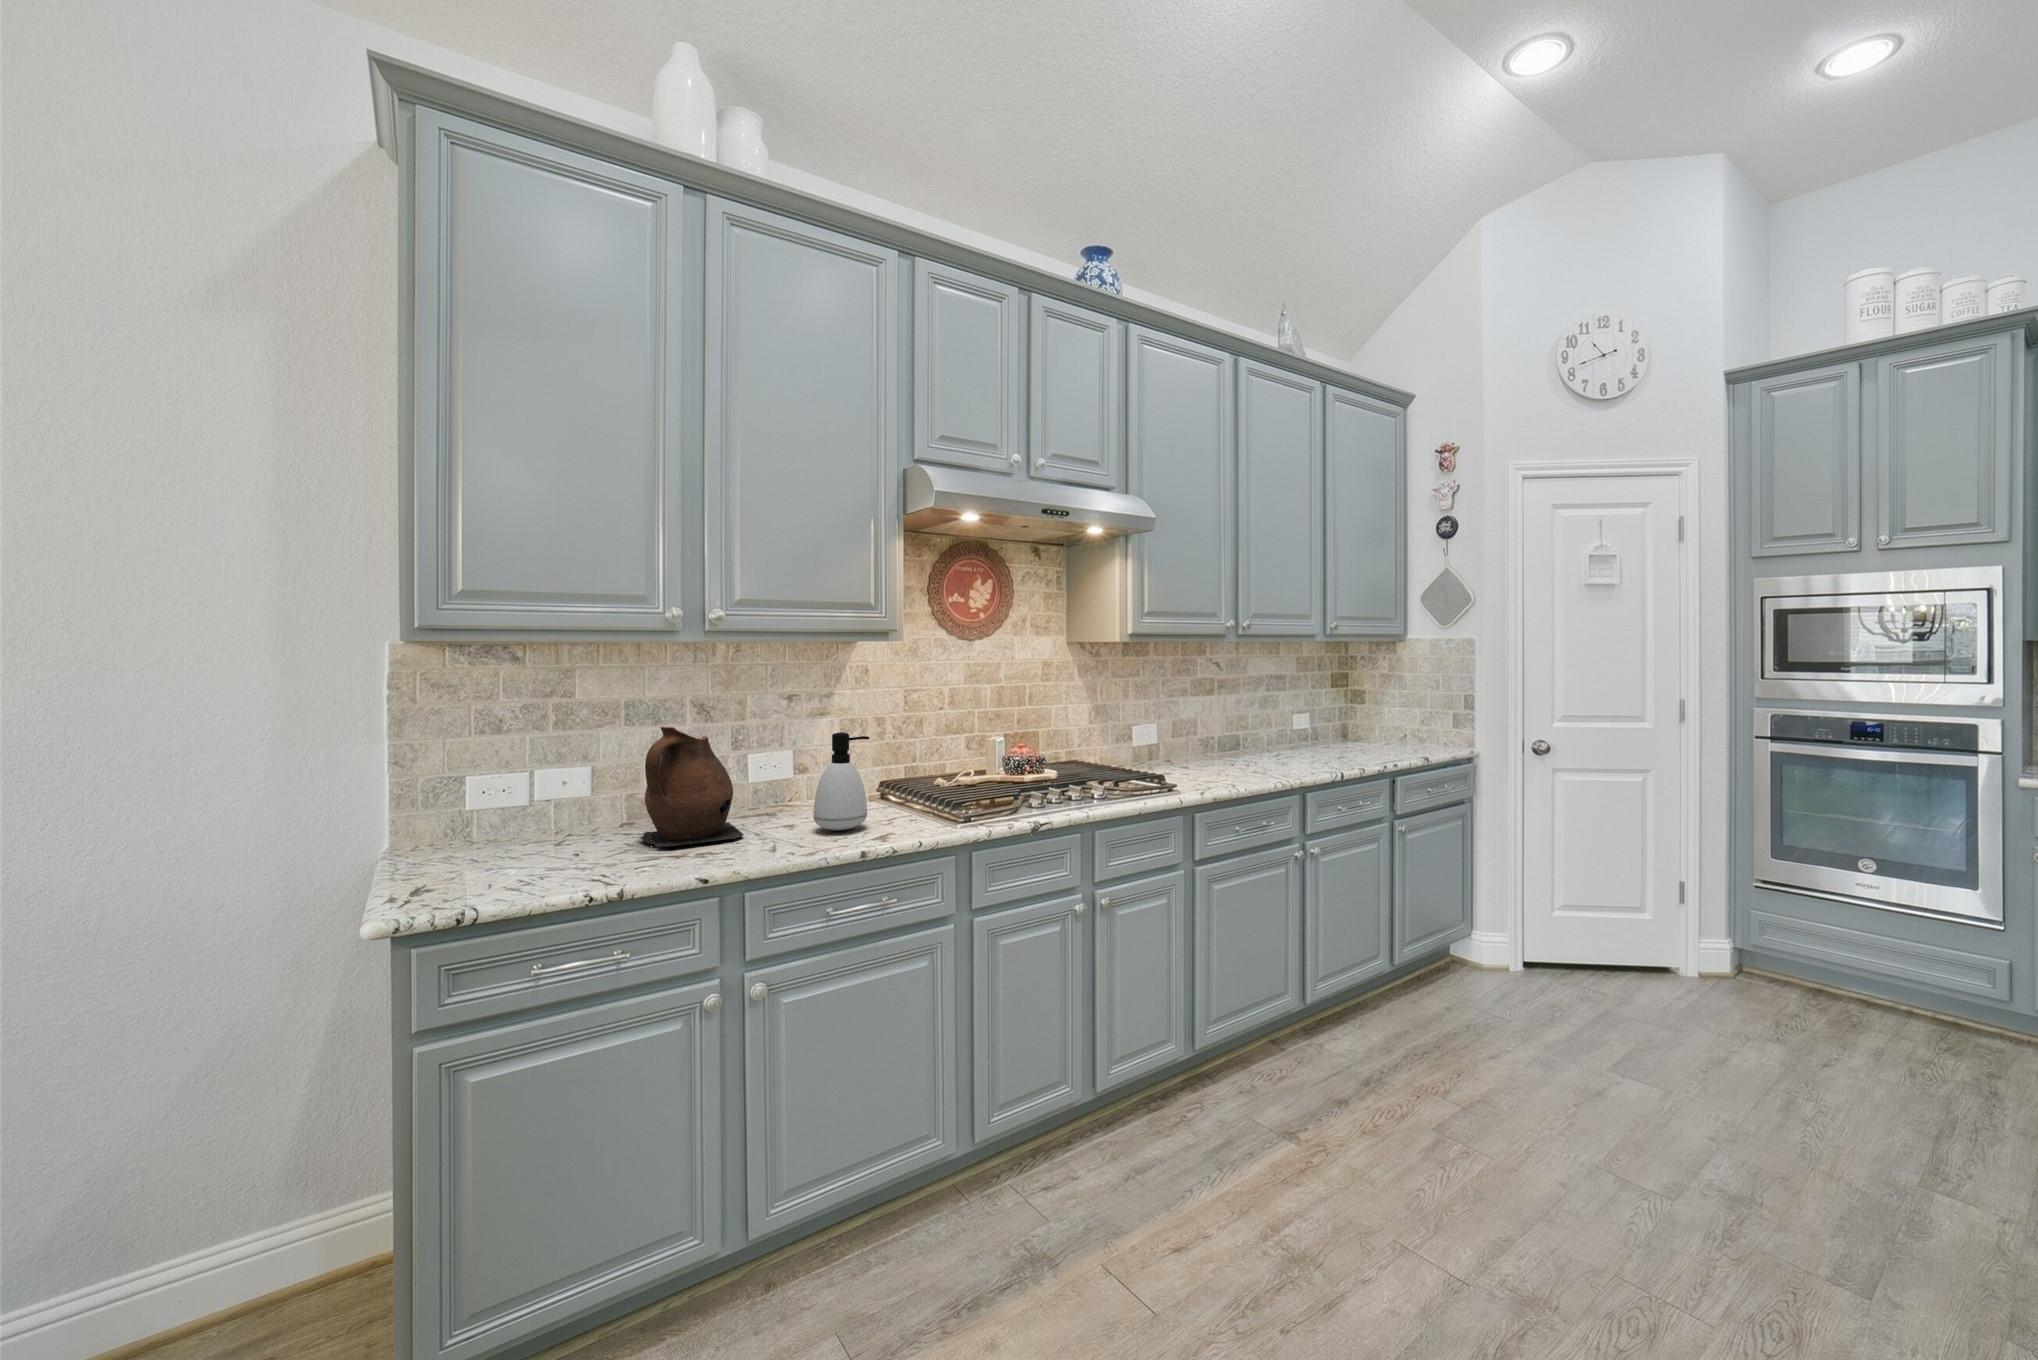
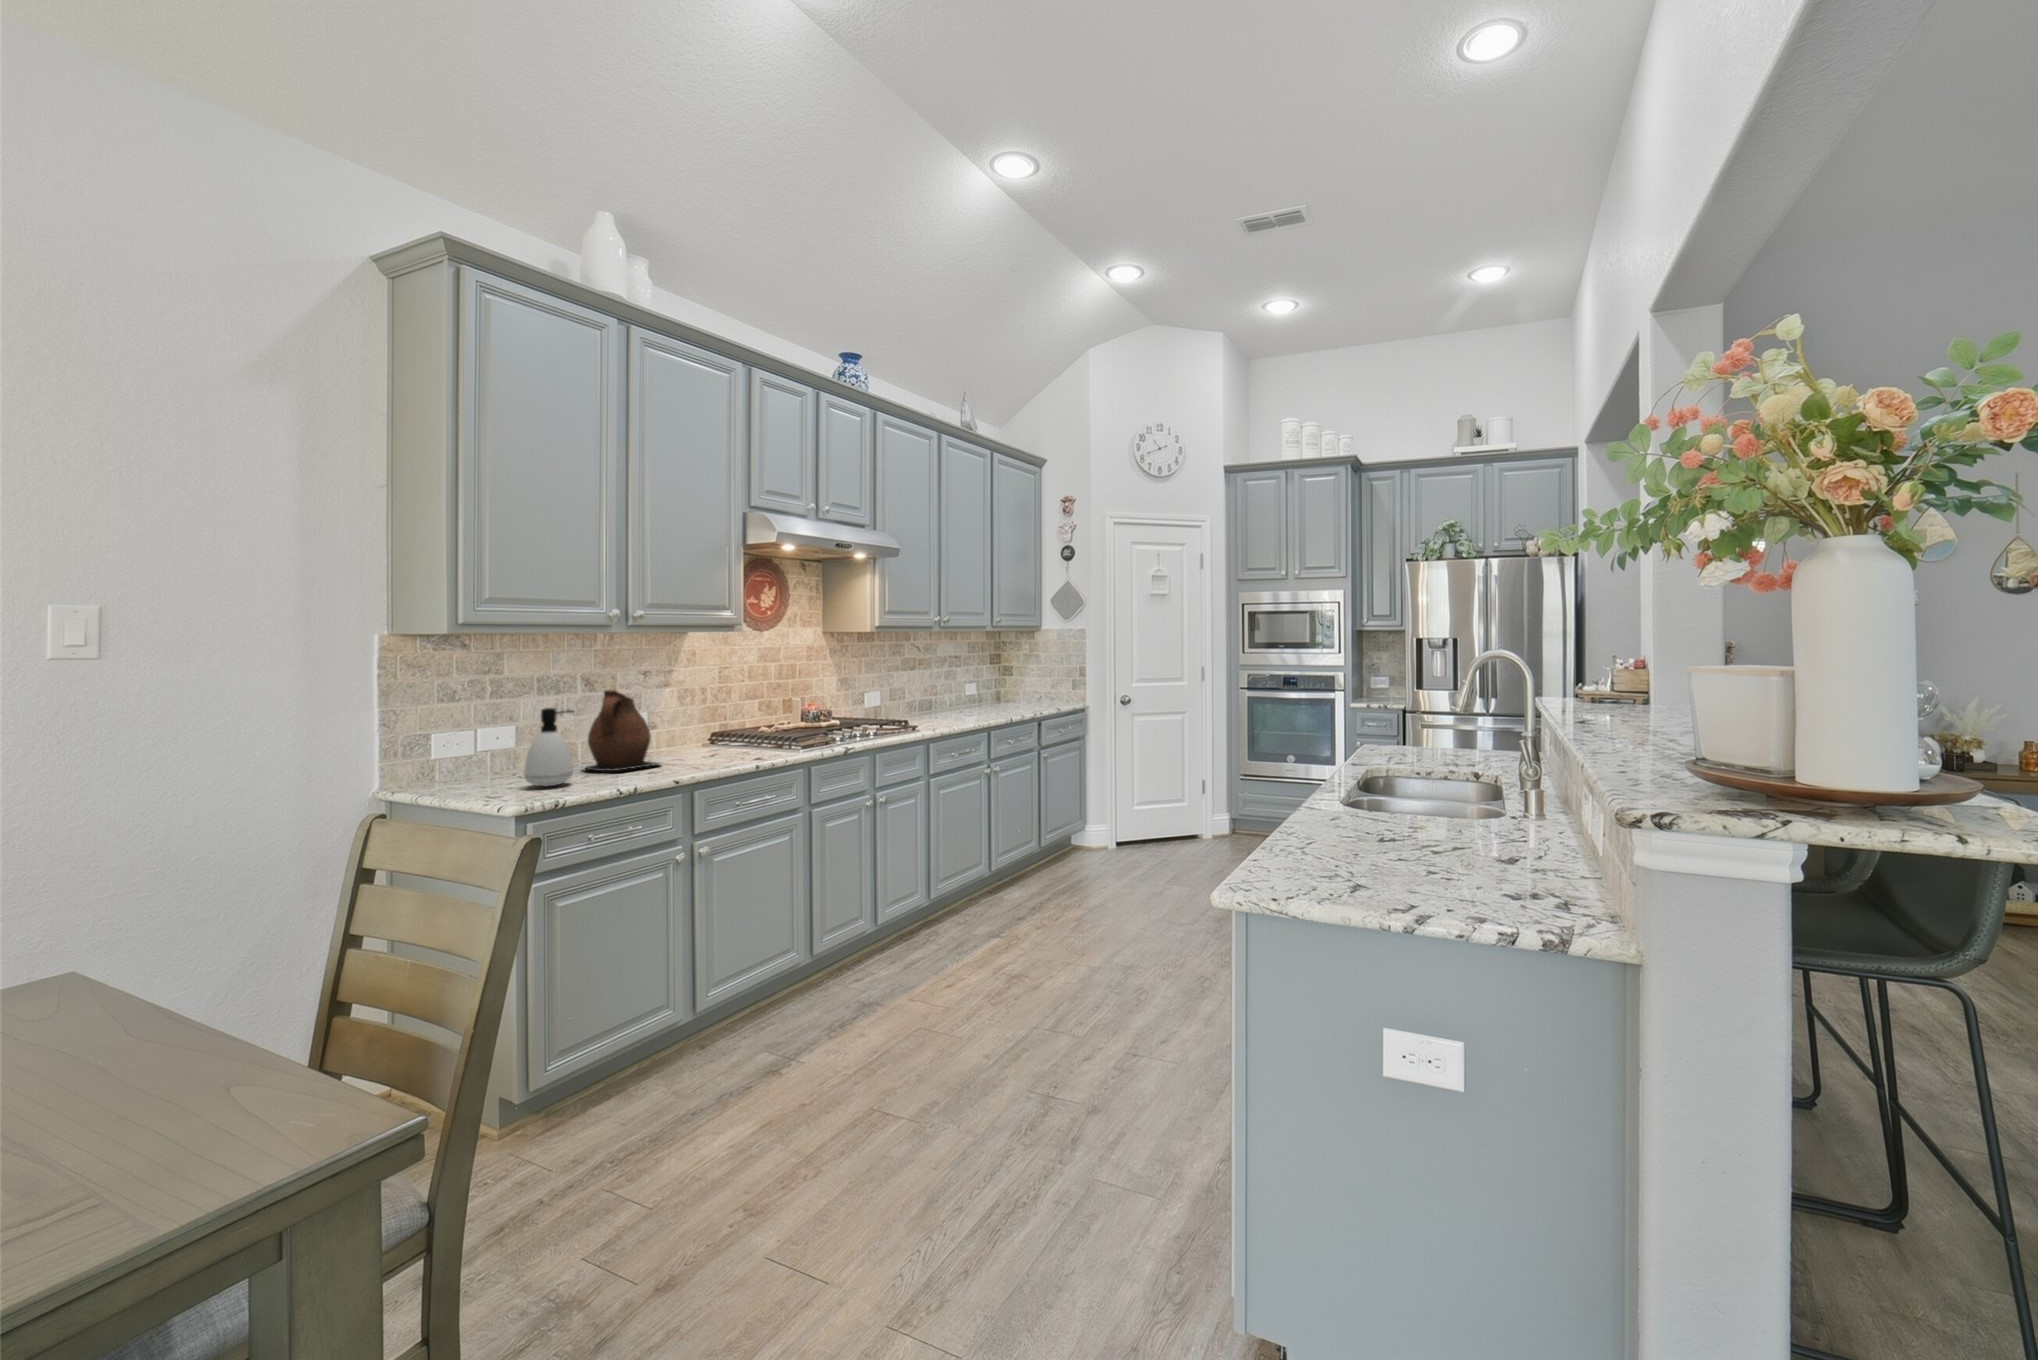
soap dispenser: present [813,732,869,830] -> present [524,708,574,786]

